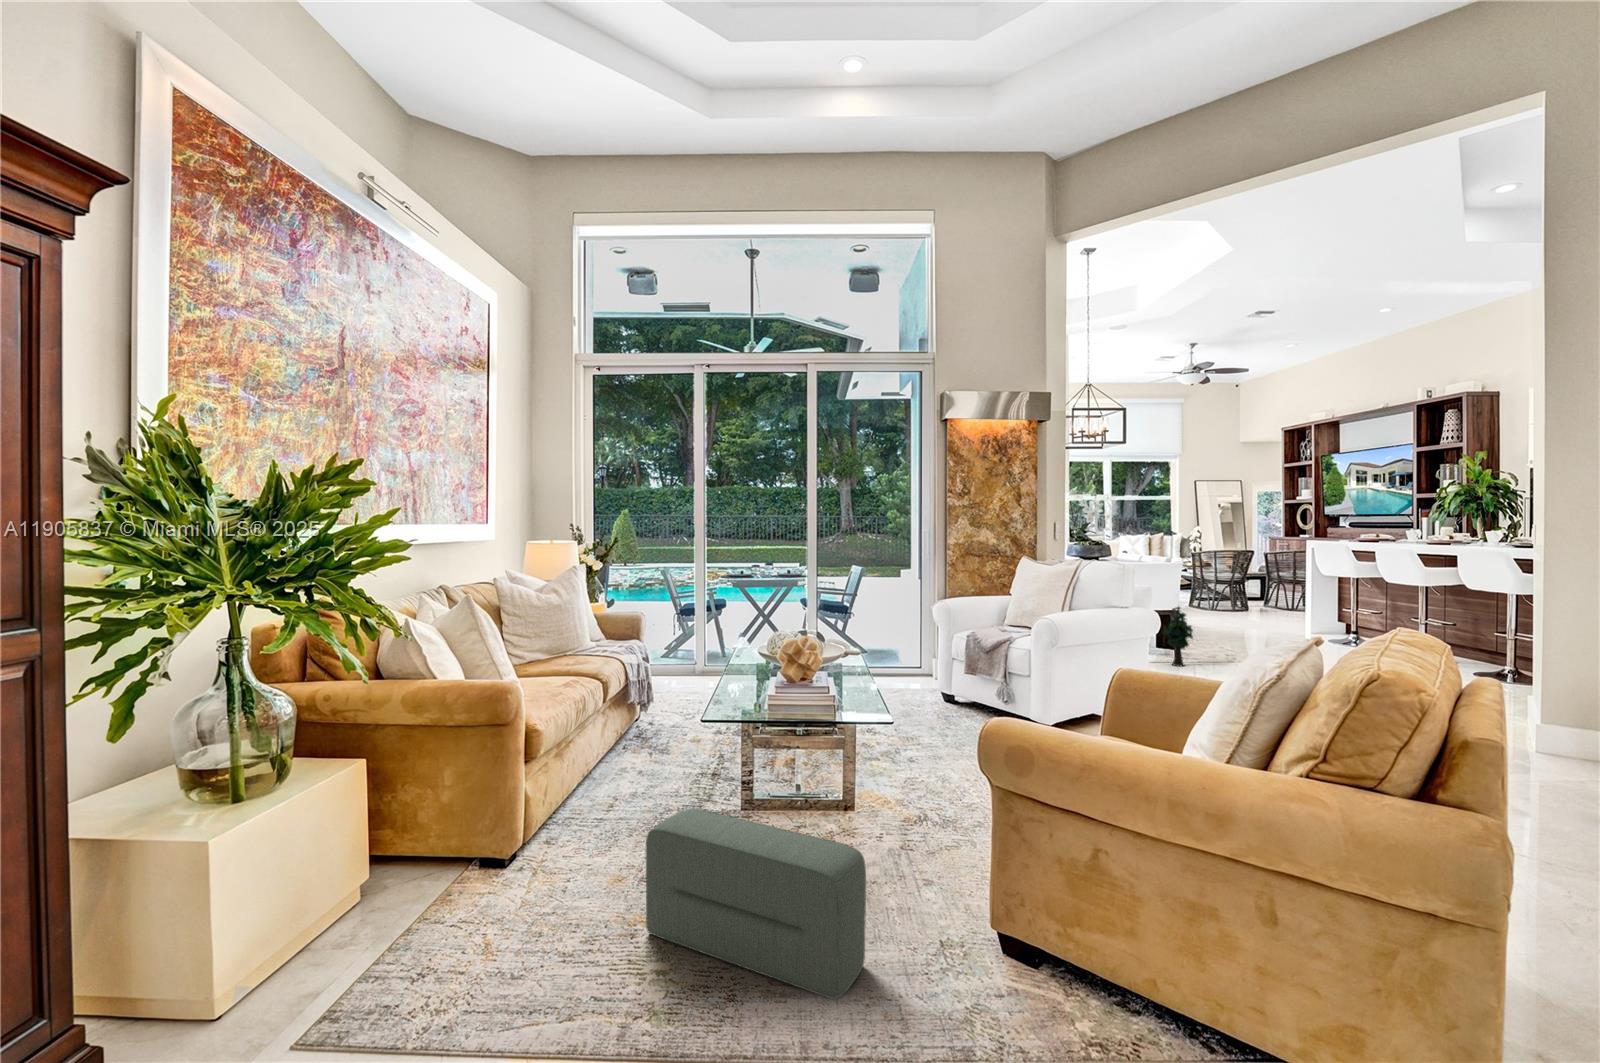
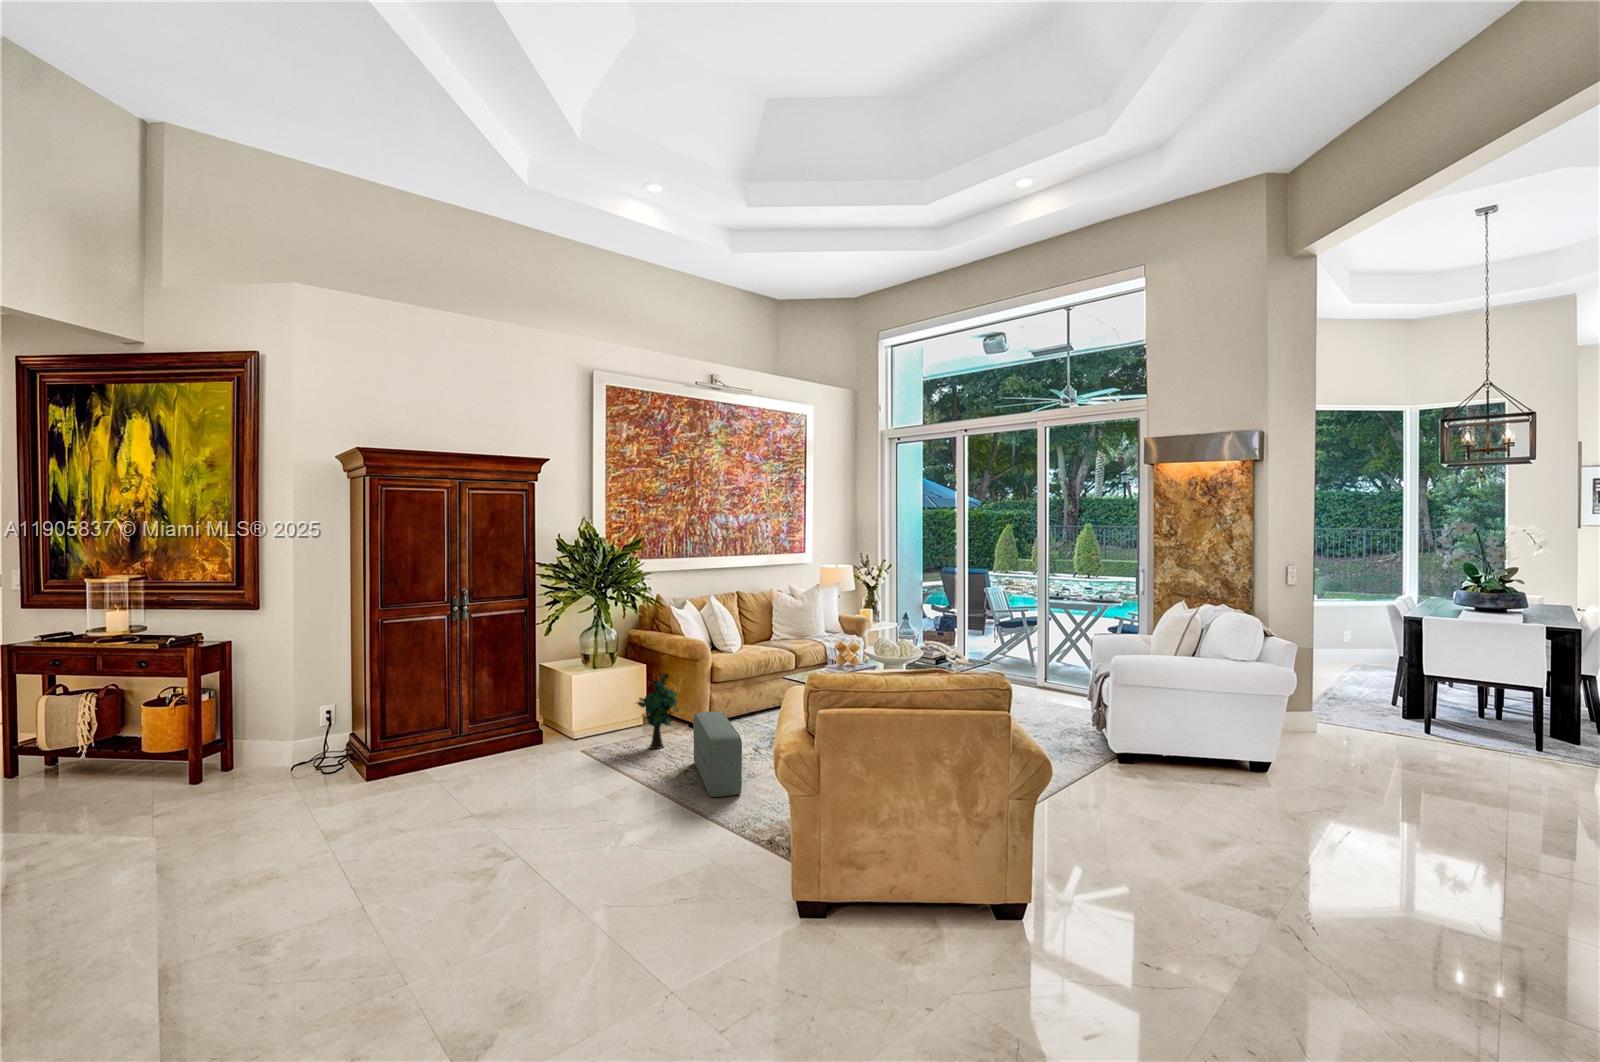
decorative plant: present [1164,607,1193,666] -> present [637,673,679,749]

